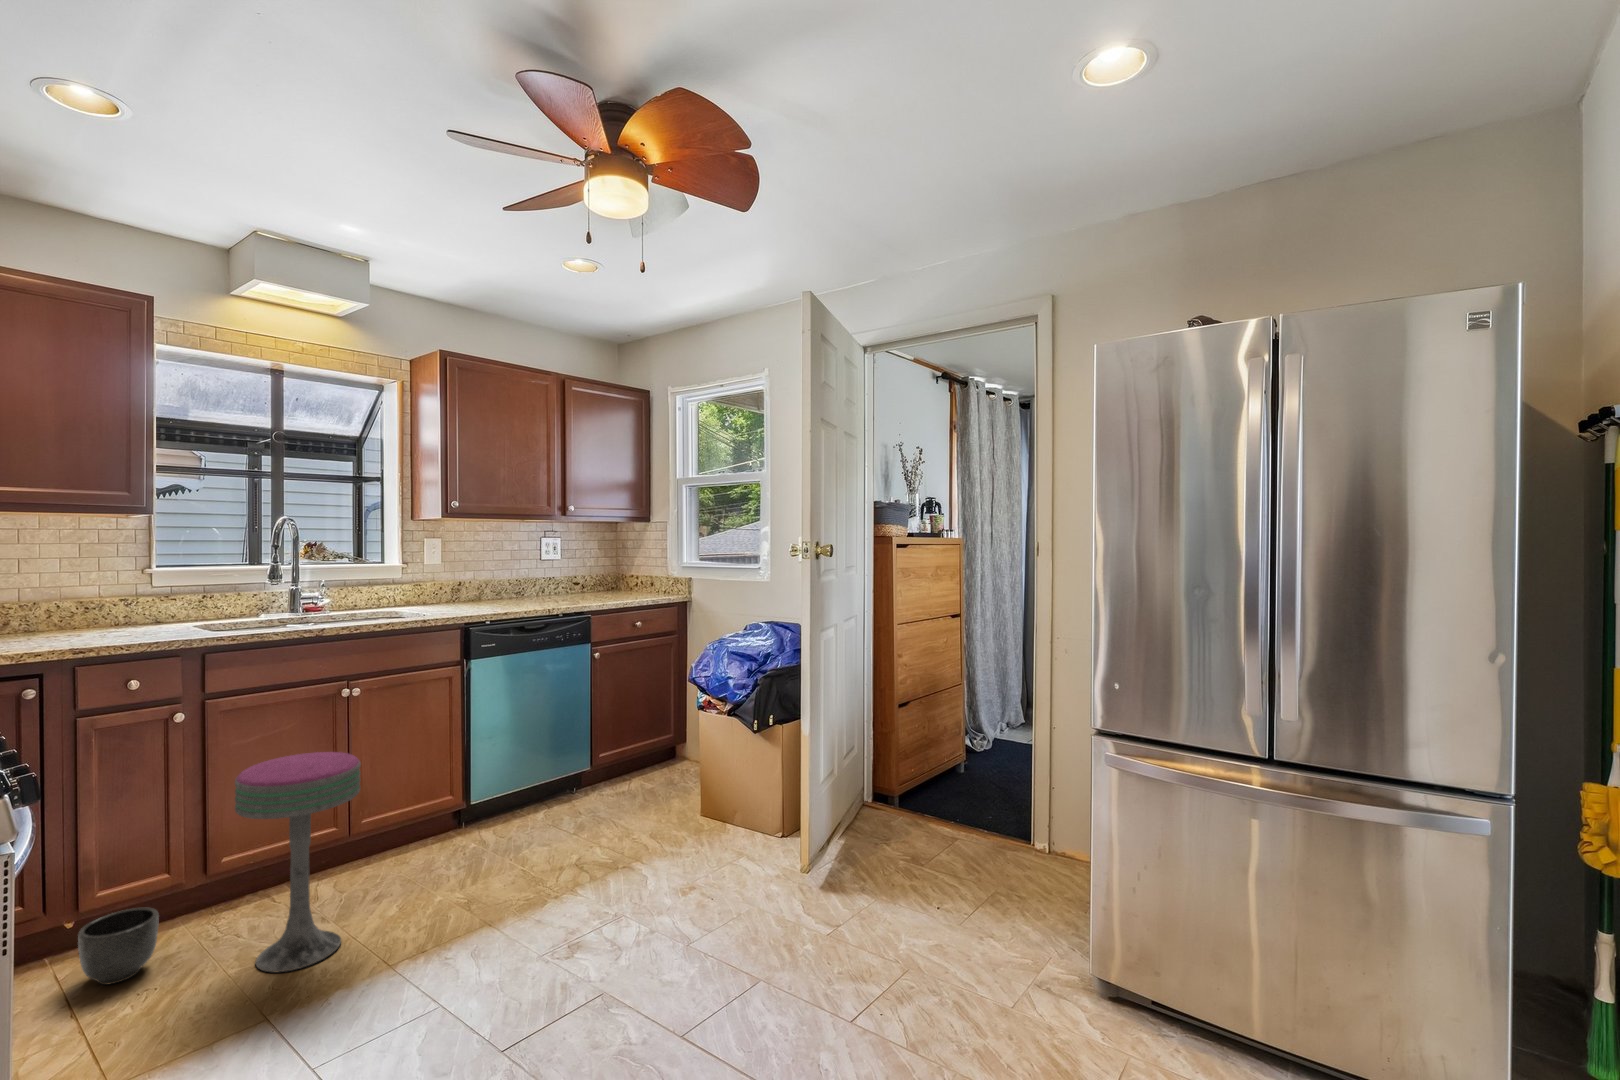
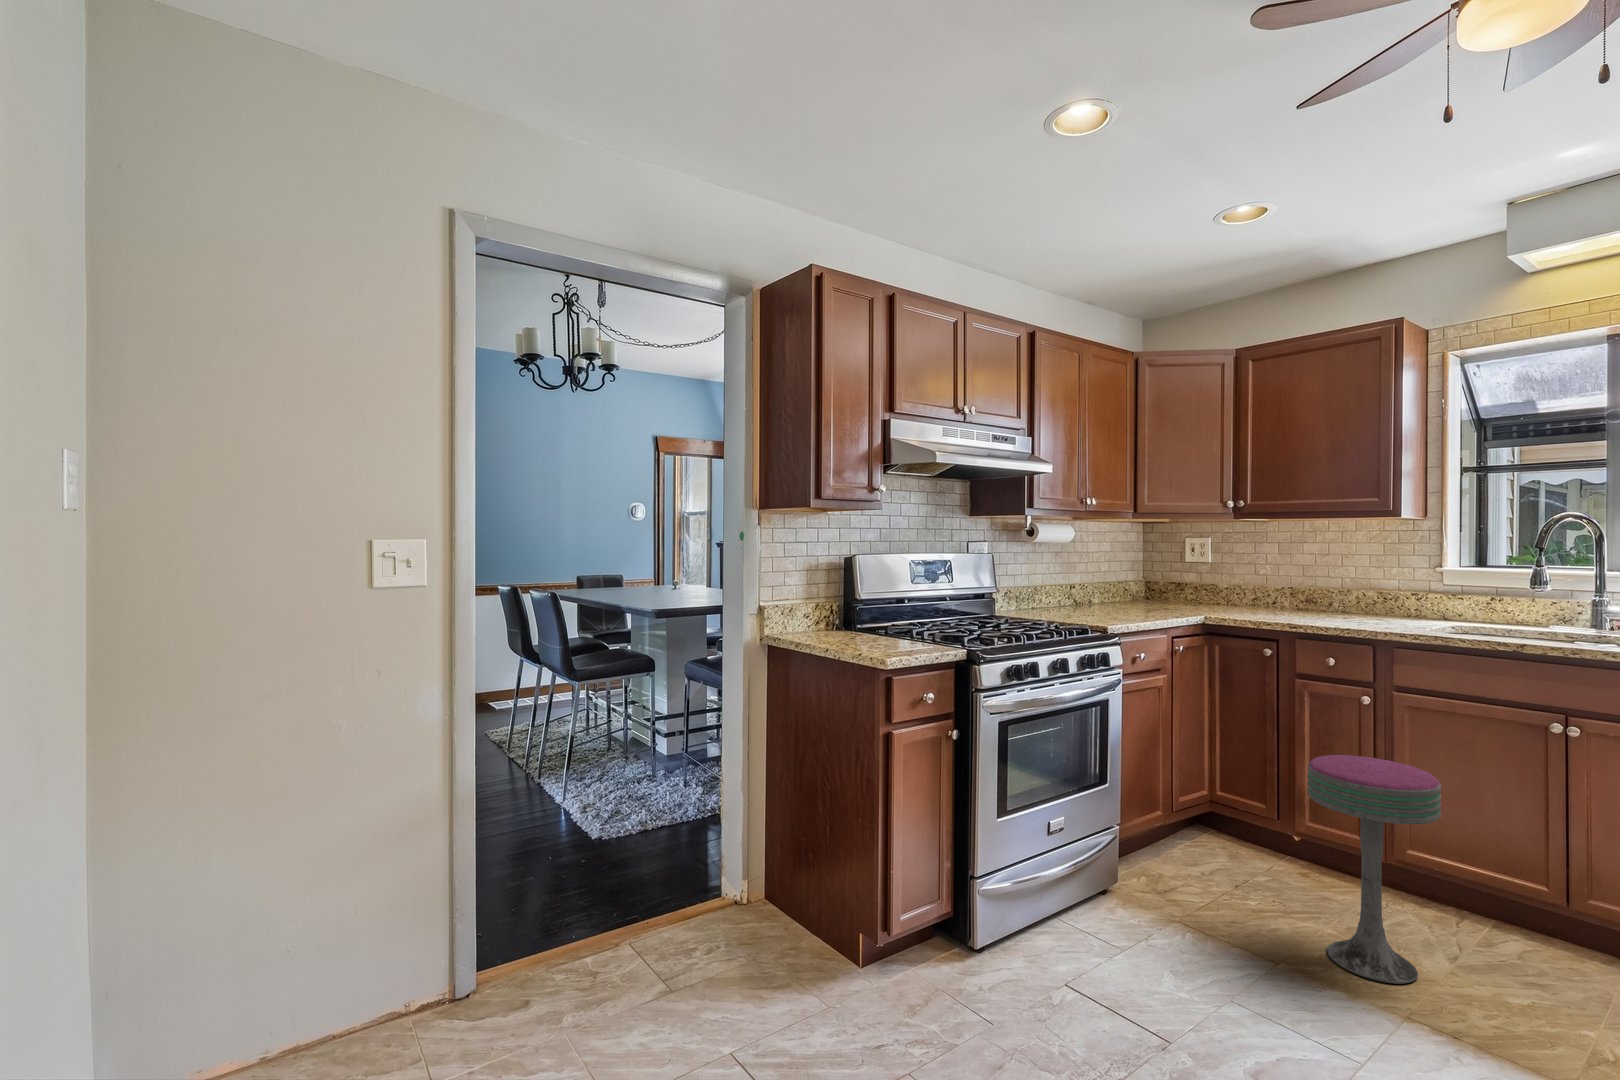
planter: present [78,908,159,985] -> none [1246,837,1301,896]

